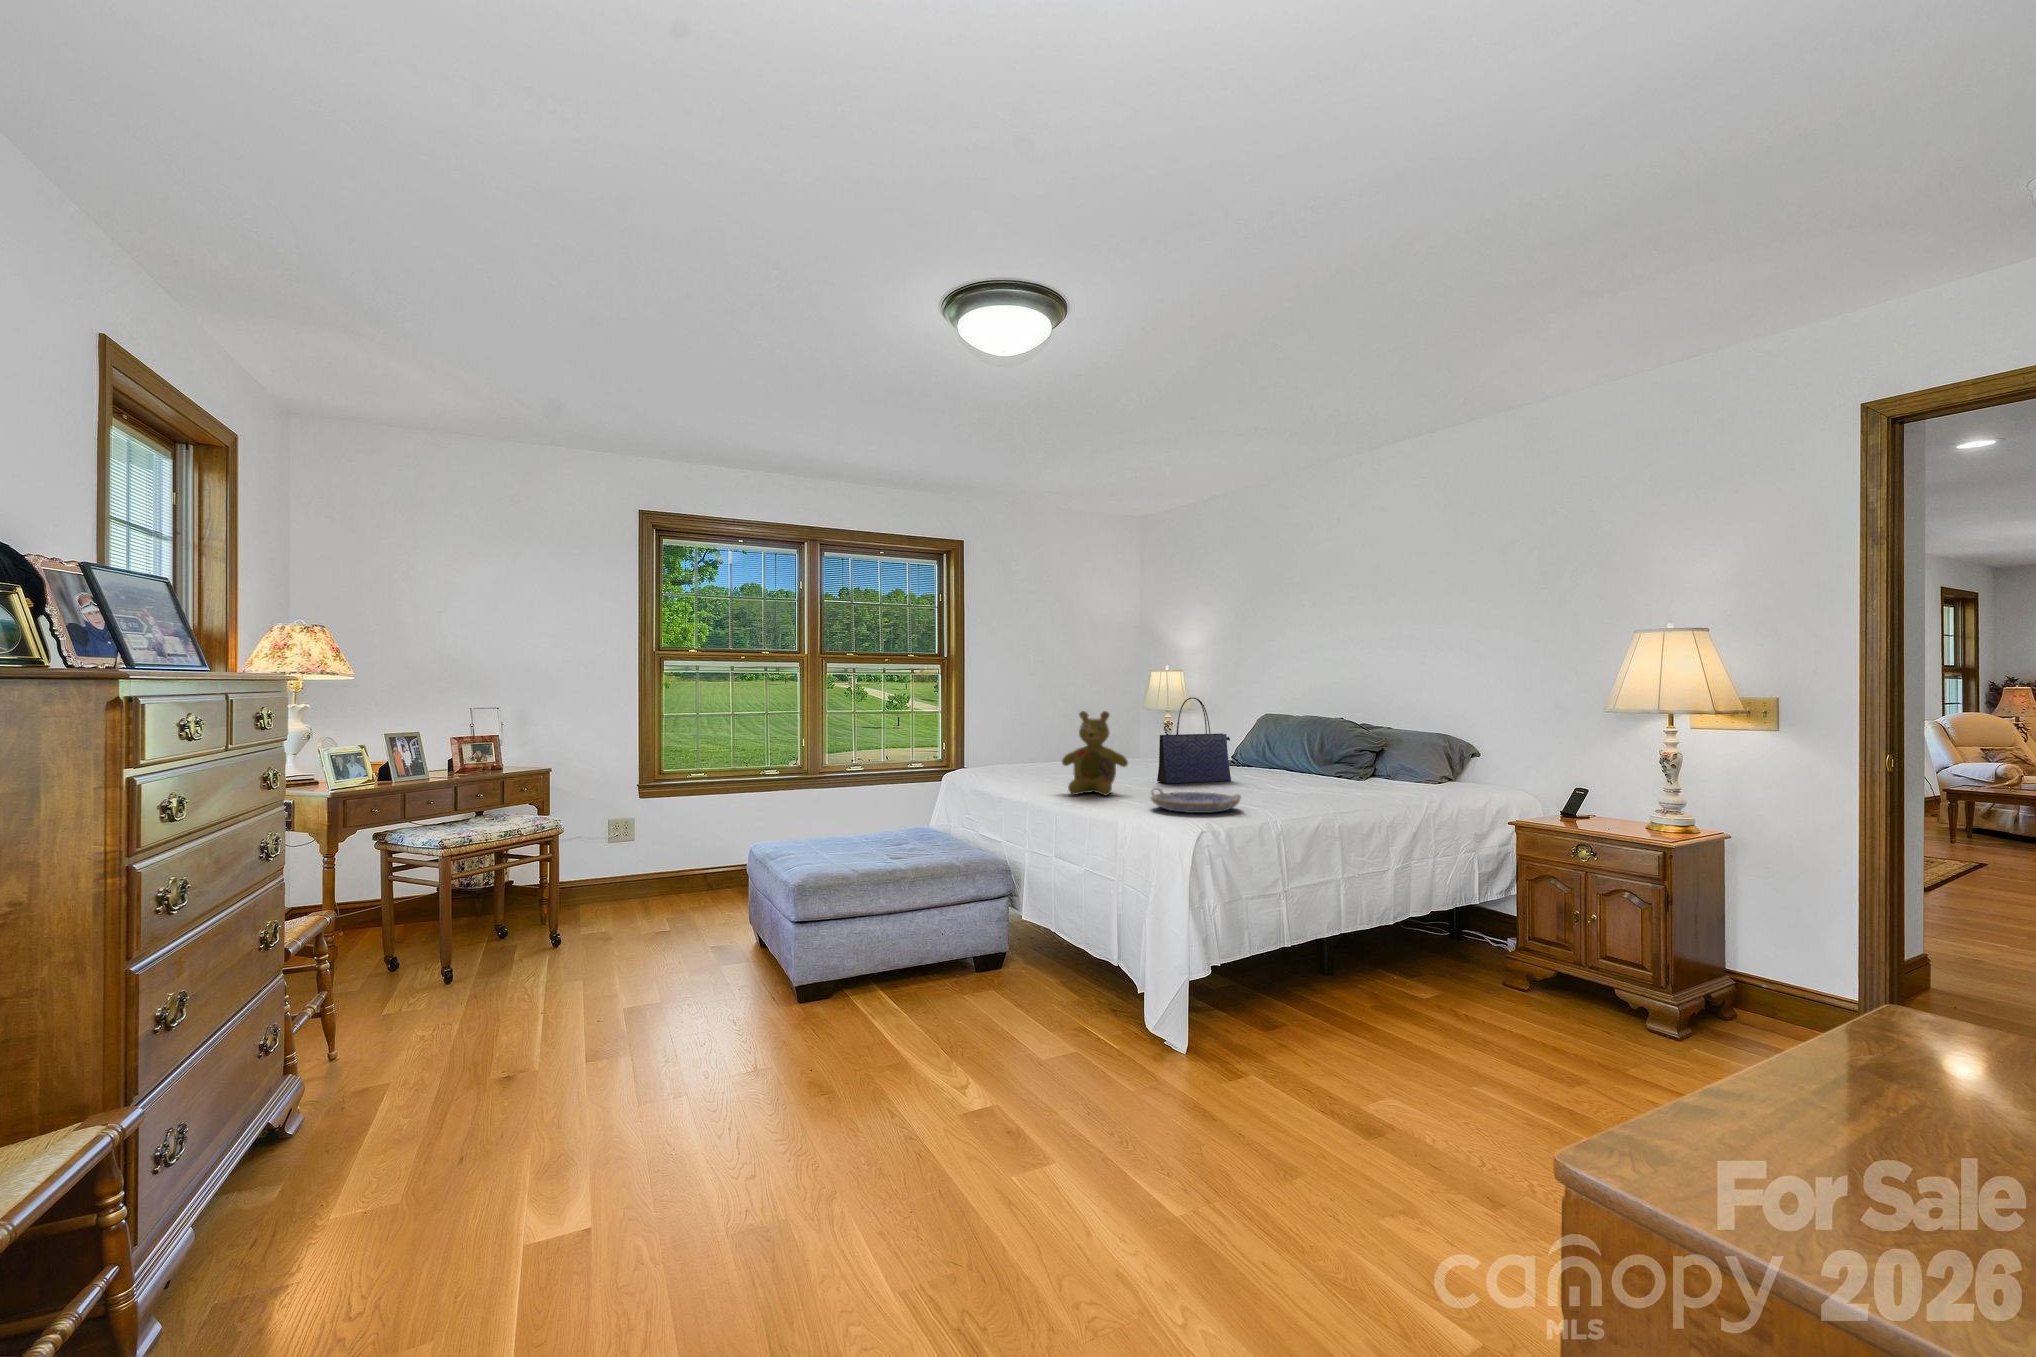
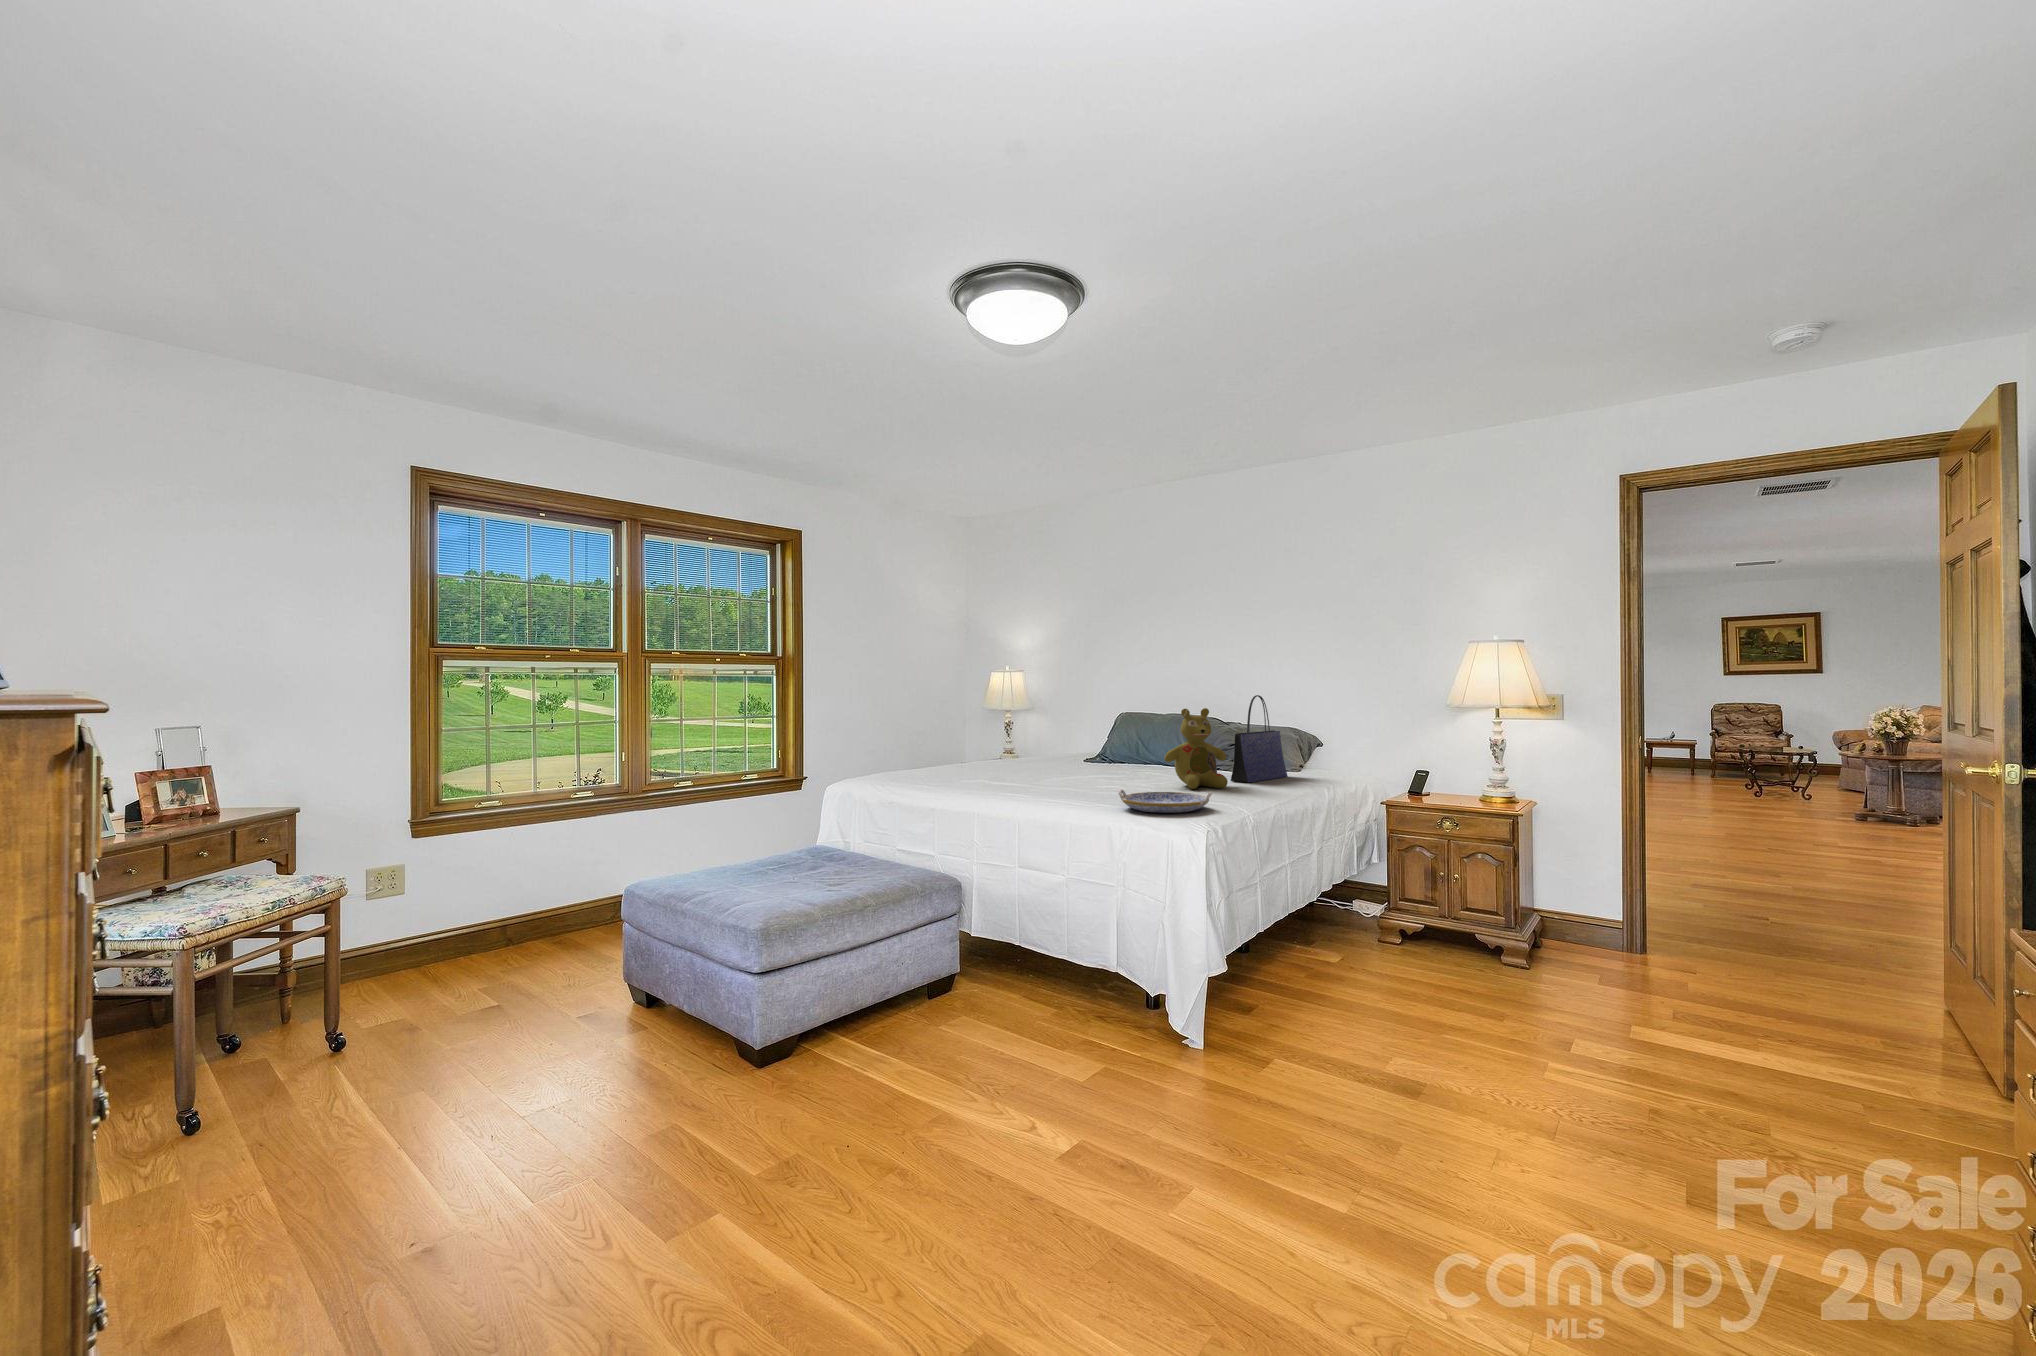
tote bag: present [1157,698,1231,783] -> present [1231,695,1287,783]
stuffed bear: present [1062,711,1128,795] -> present [1165,708,1228,789]

